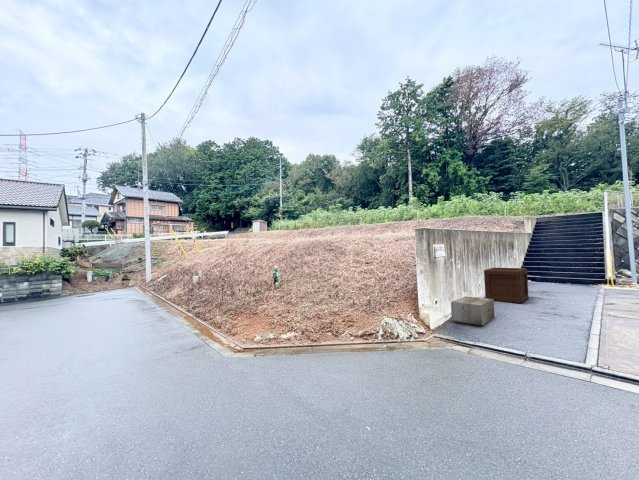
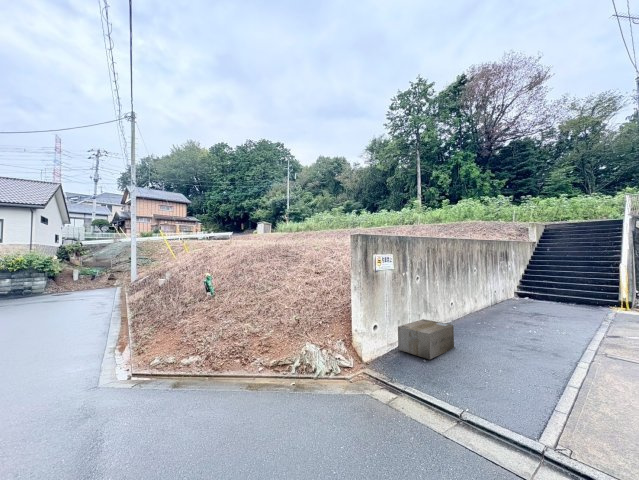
wooden crate: present [484,268,529,303] -> none [457,284,512,329]

